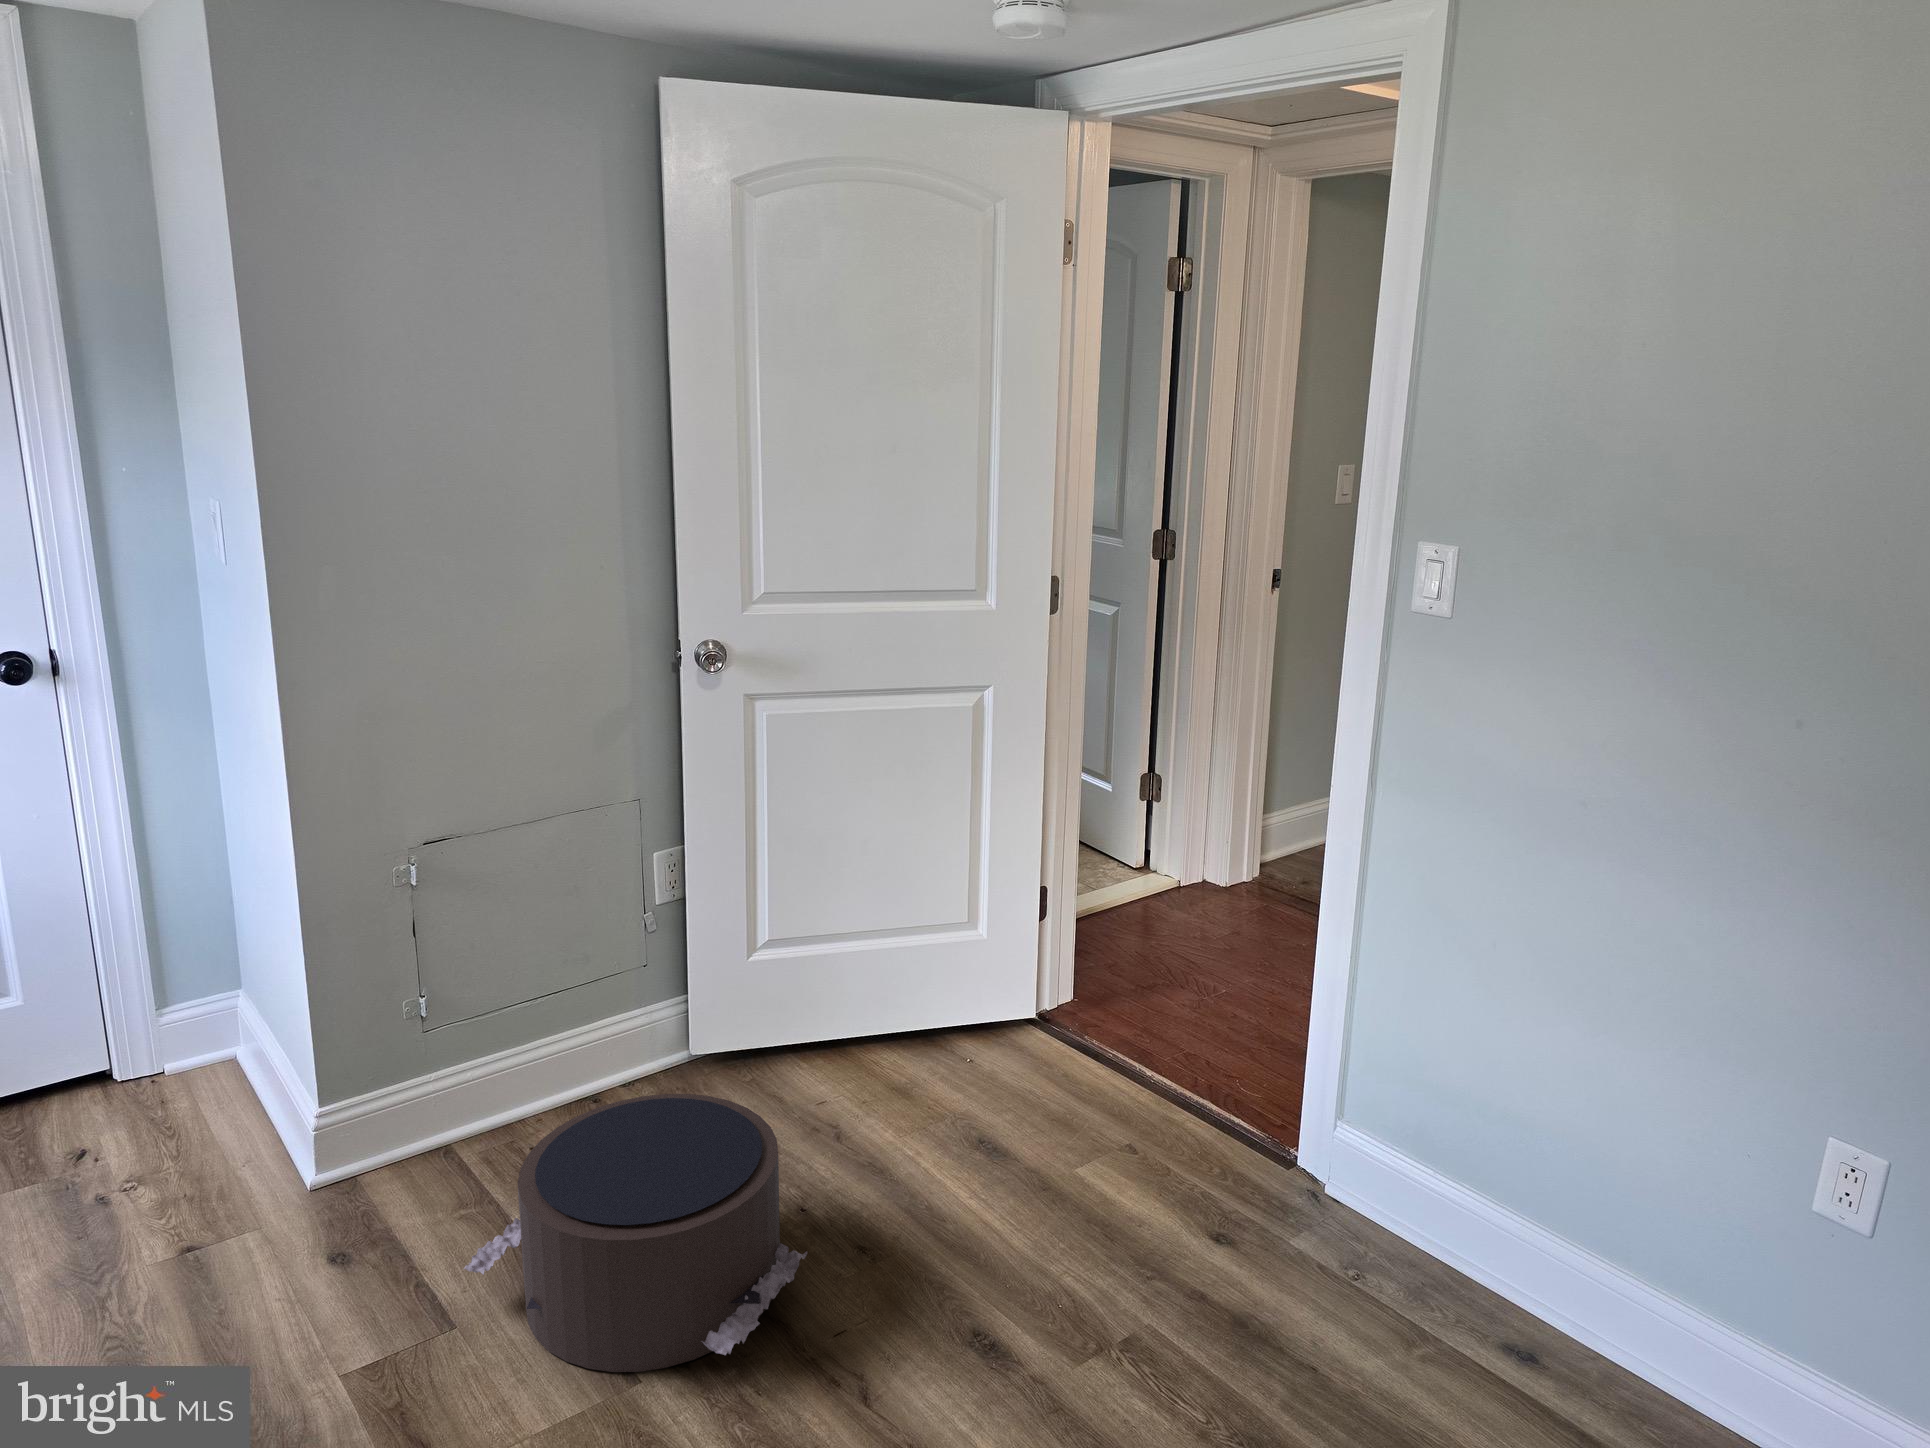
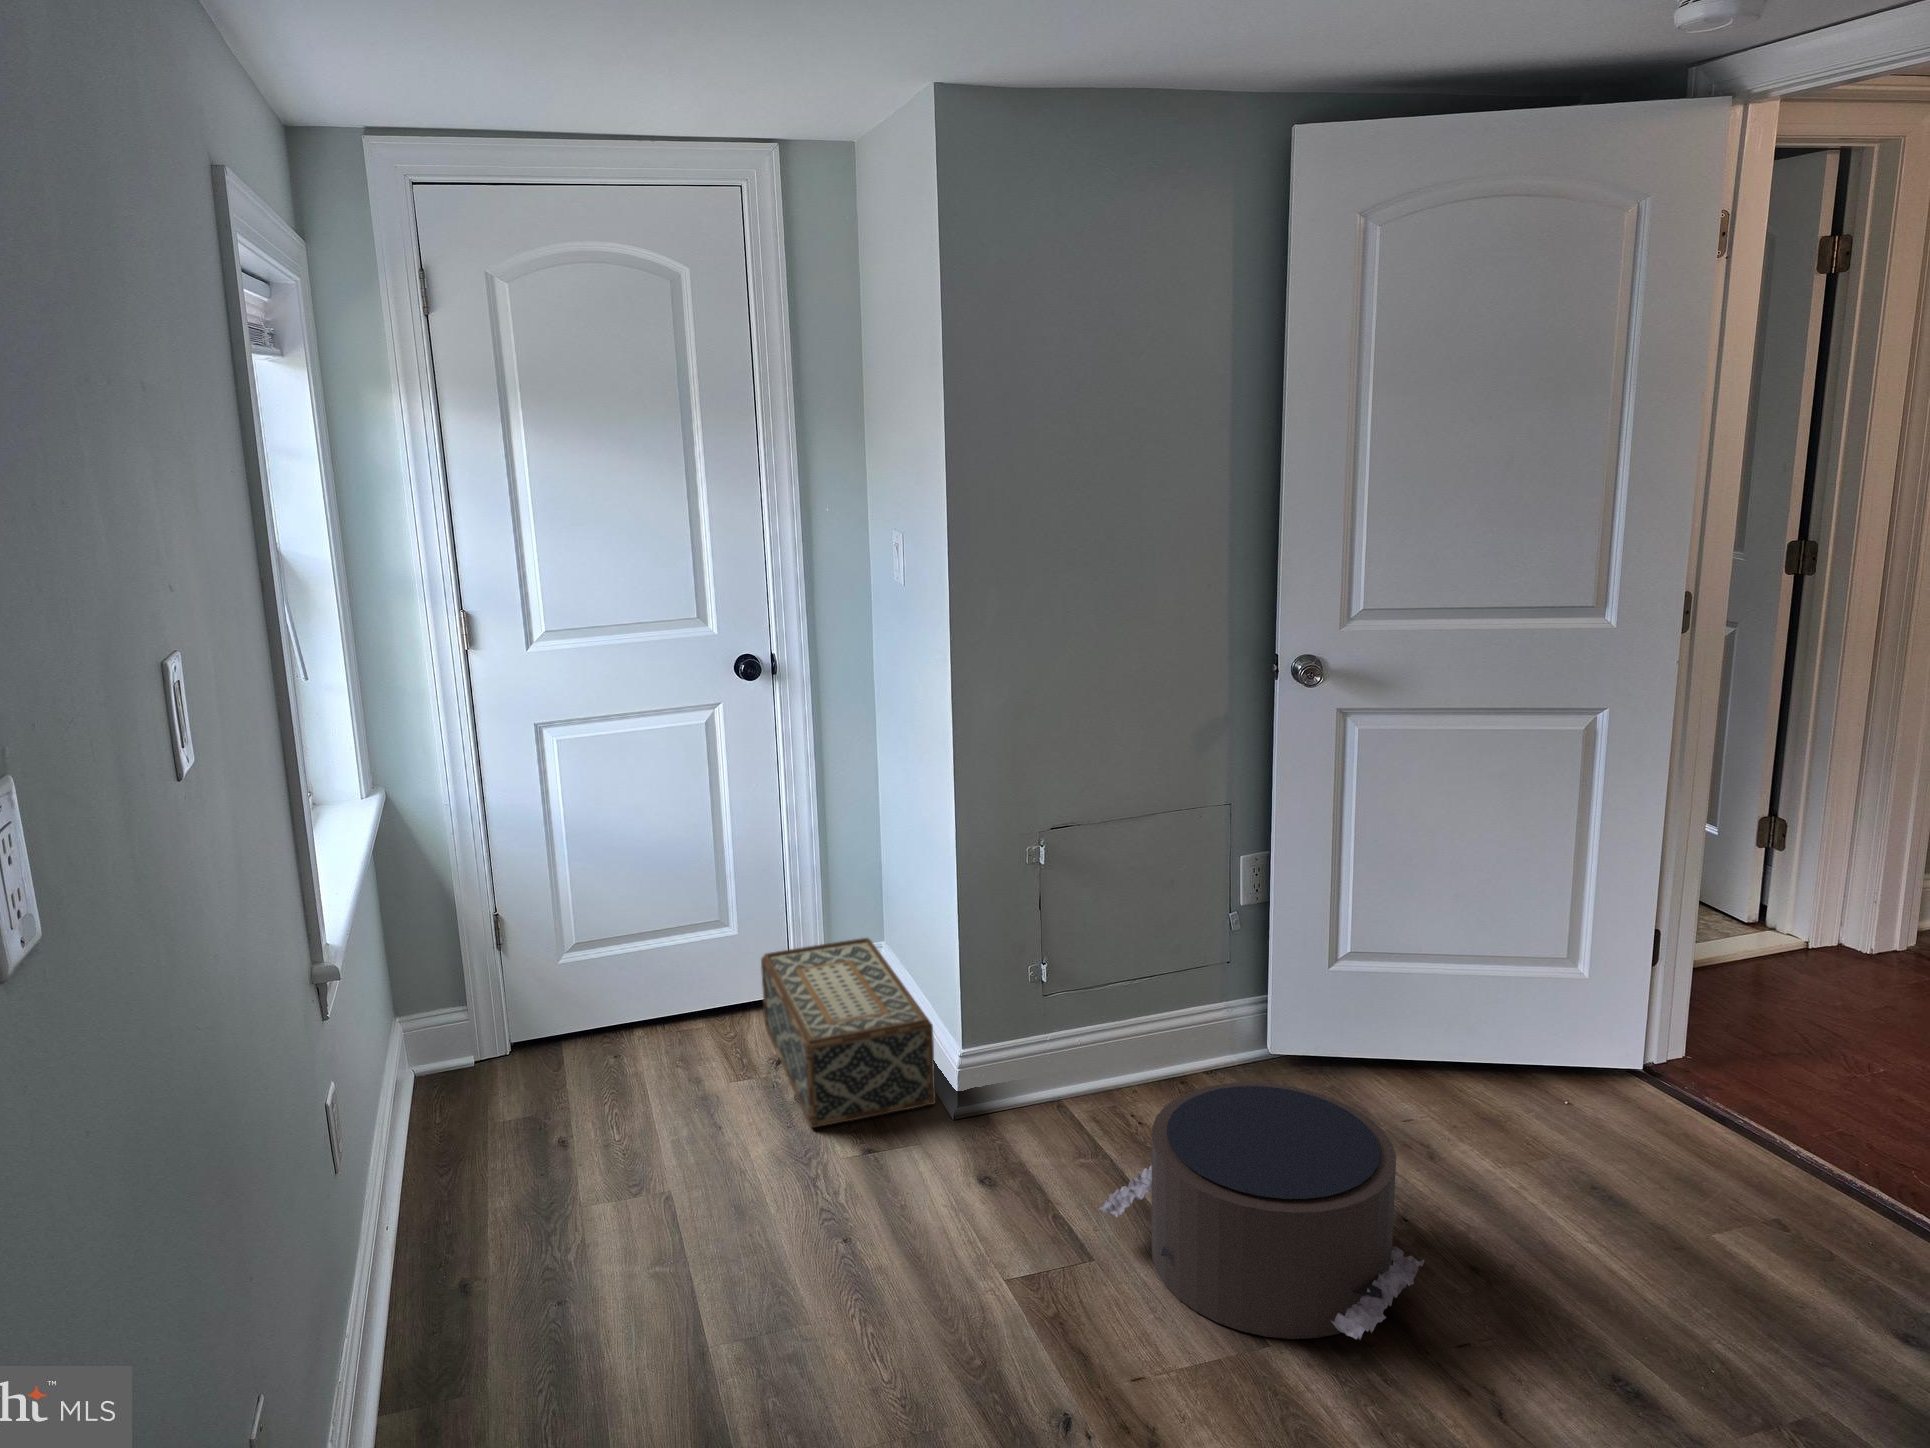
woven basket: none [55,987,289,1236] -> present [761,938,936,1127]

